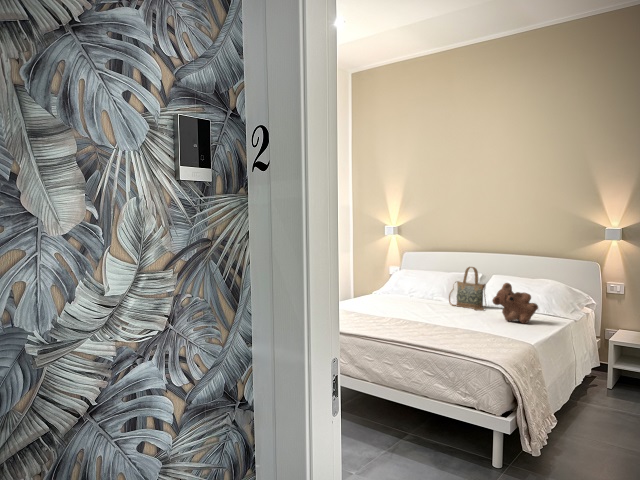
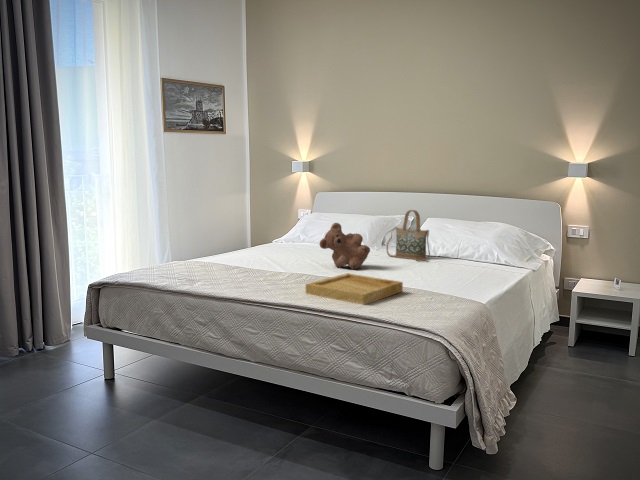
teddy bear: present [492,283,538,323] -> present [319,223,370,269]
tray: none [390,318,467,342] -> present [306,273,403,305]

